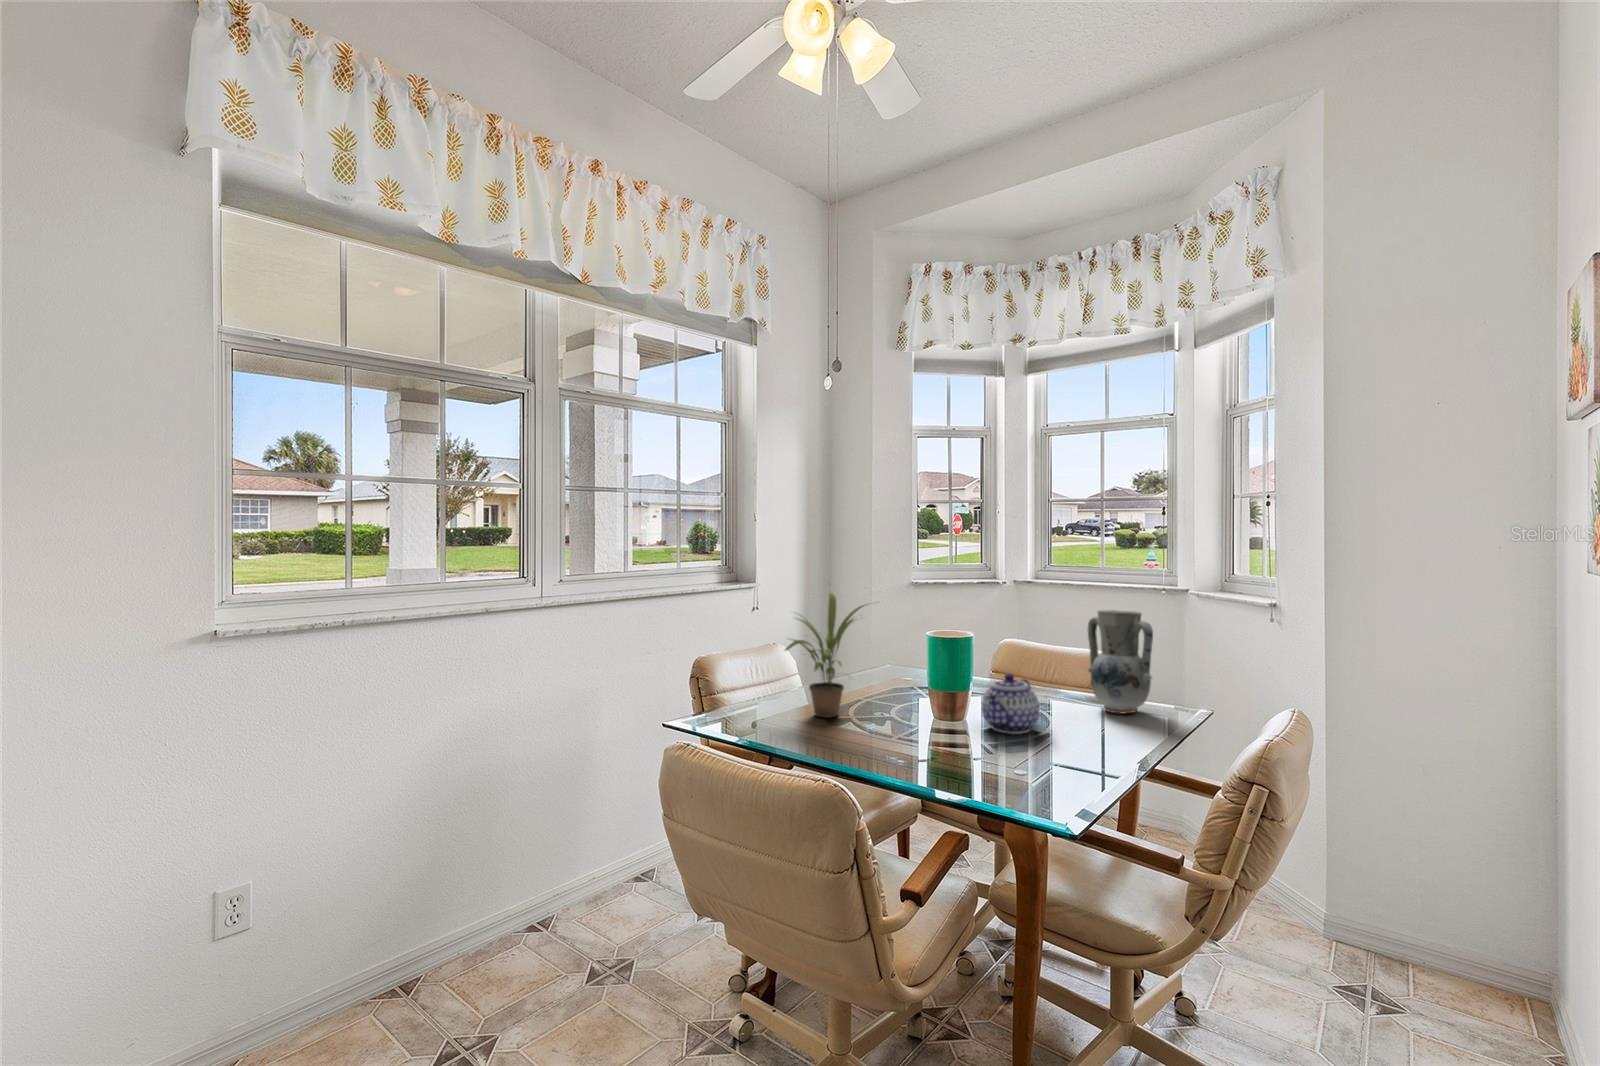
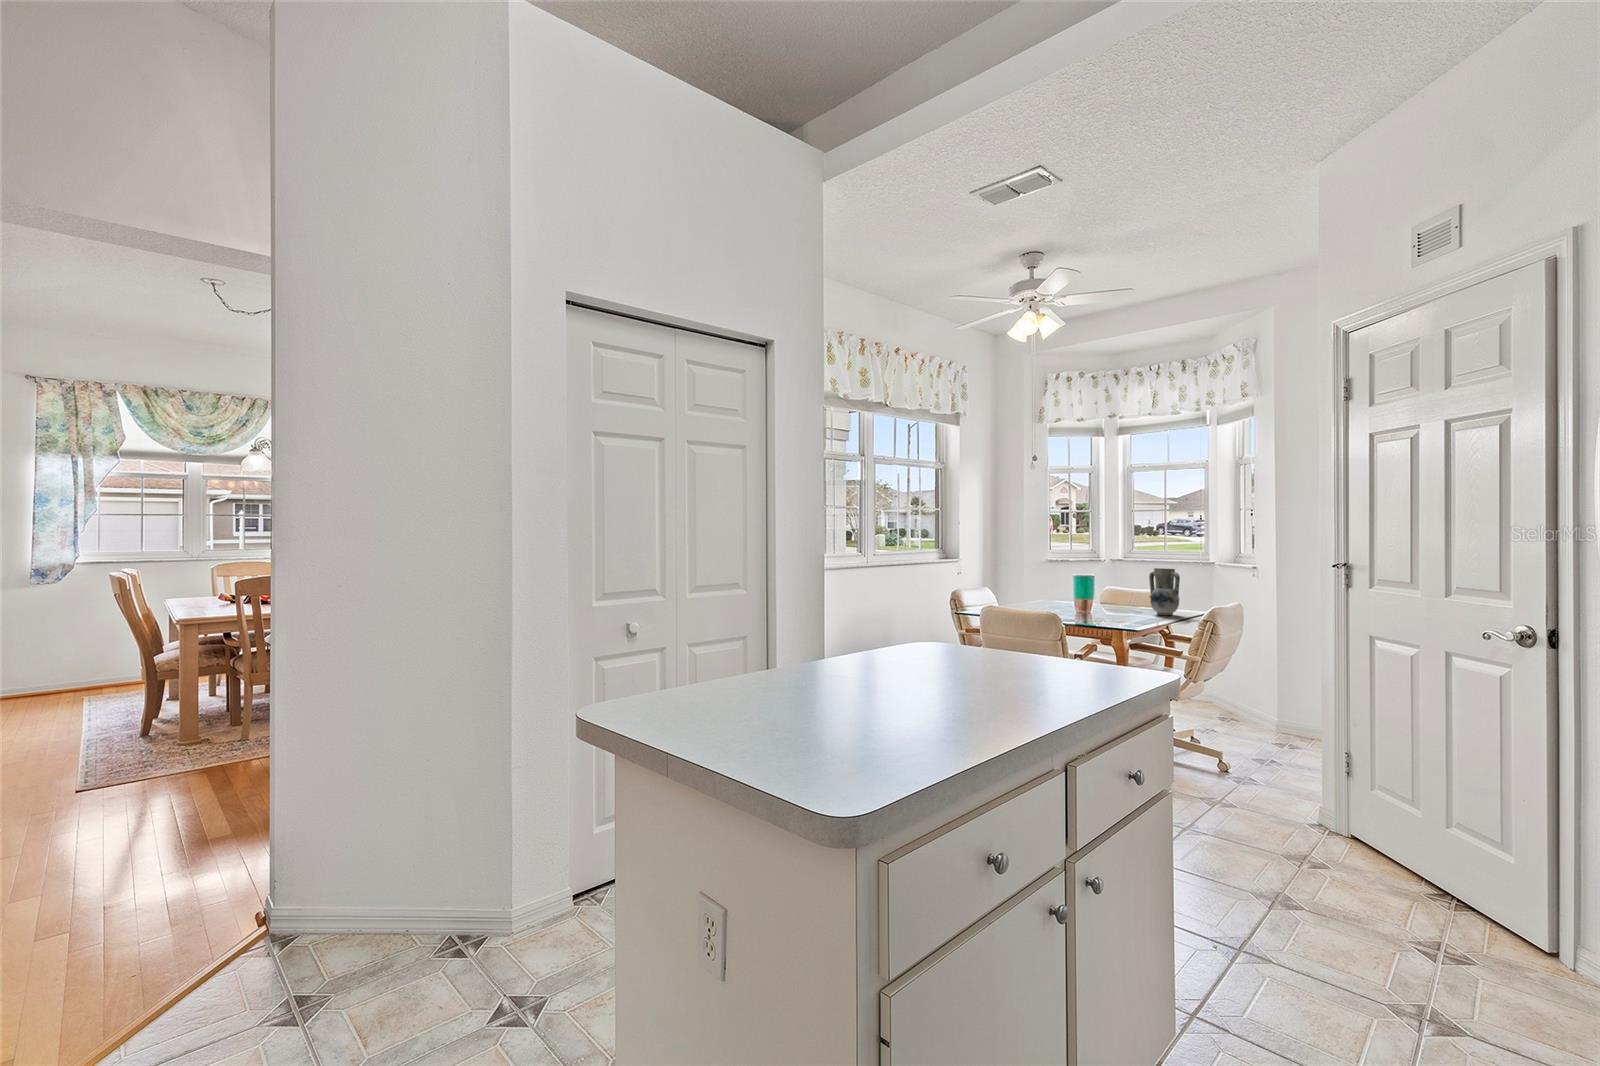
potted plant: present [785,593,865,718] -> none [1005,560,1051,615]
teapot: present [982,674,1039,734] -> none [1099,594,1125,620]

